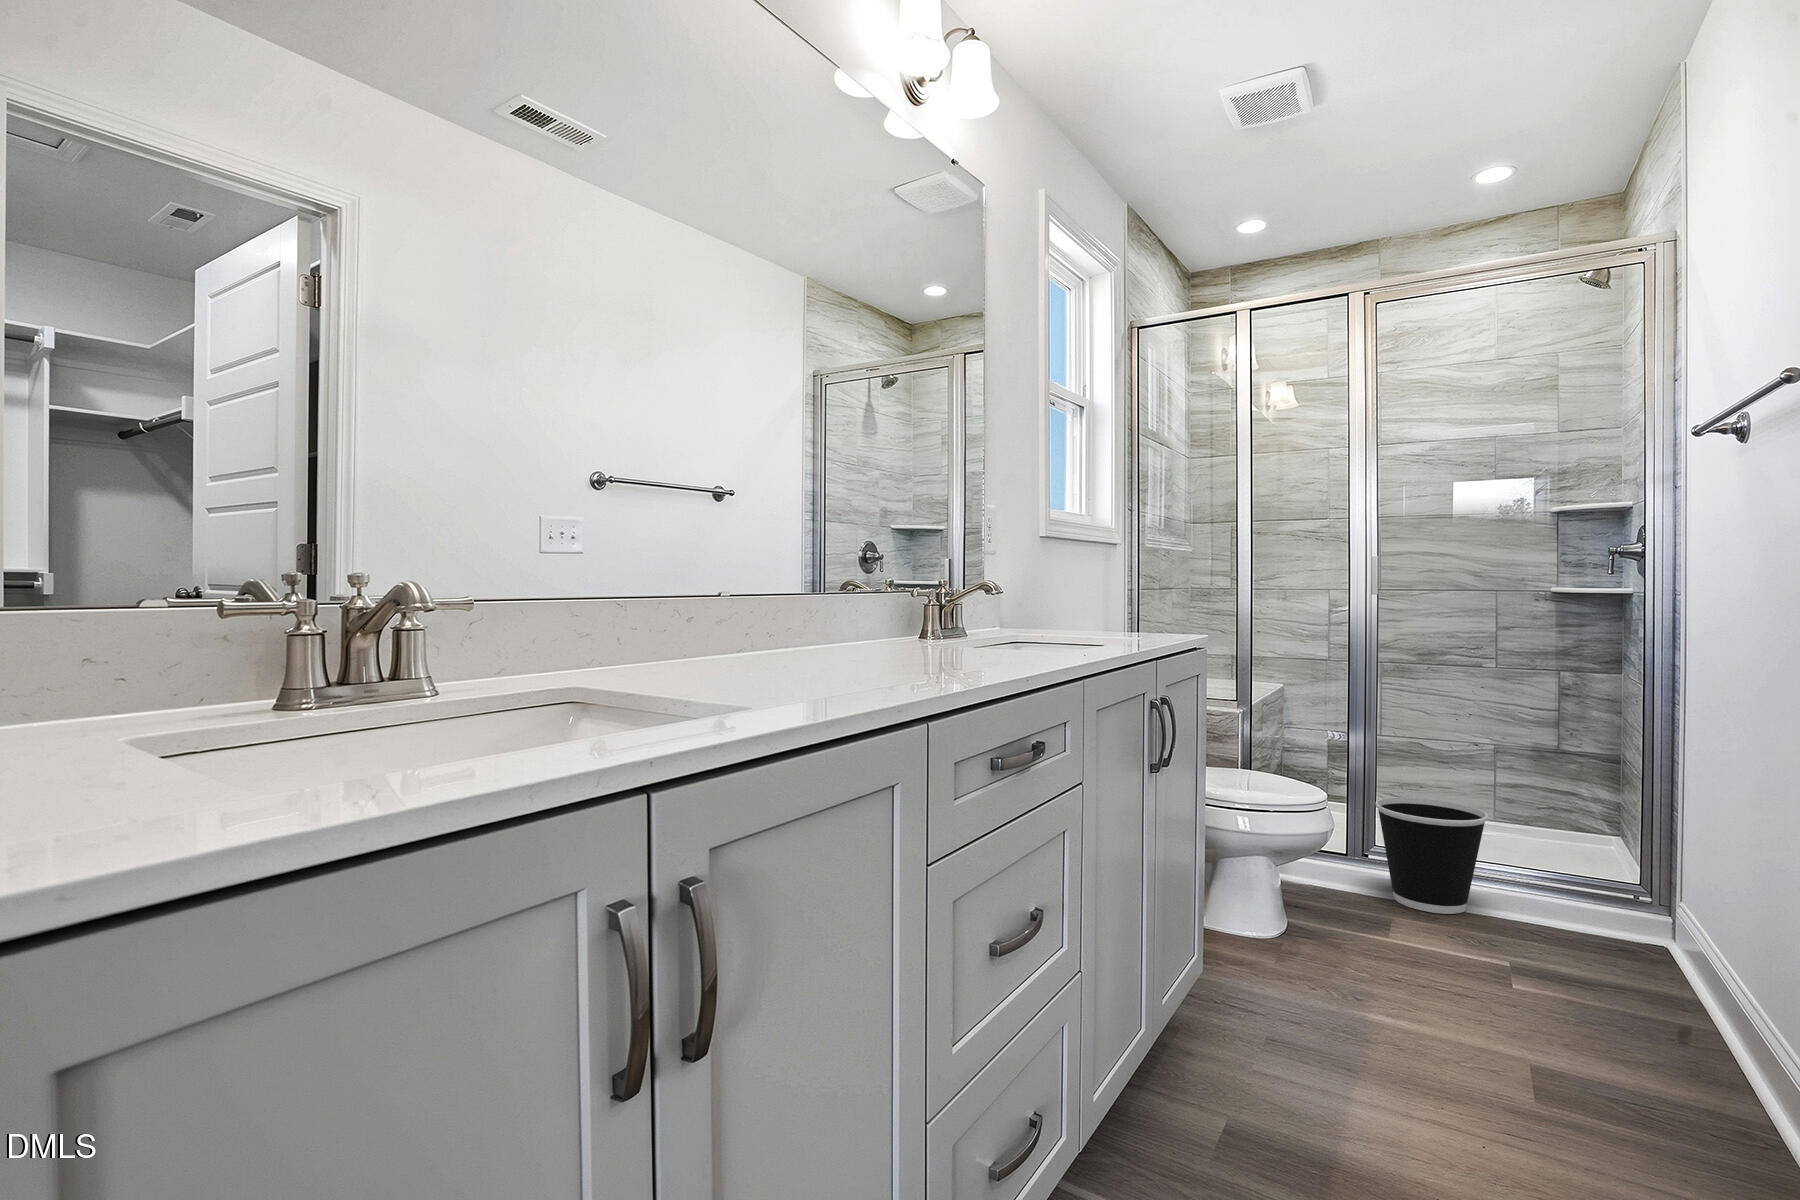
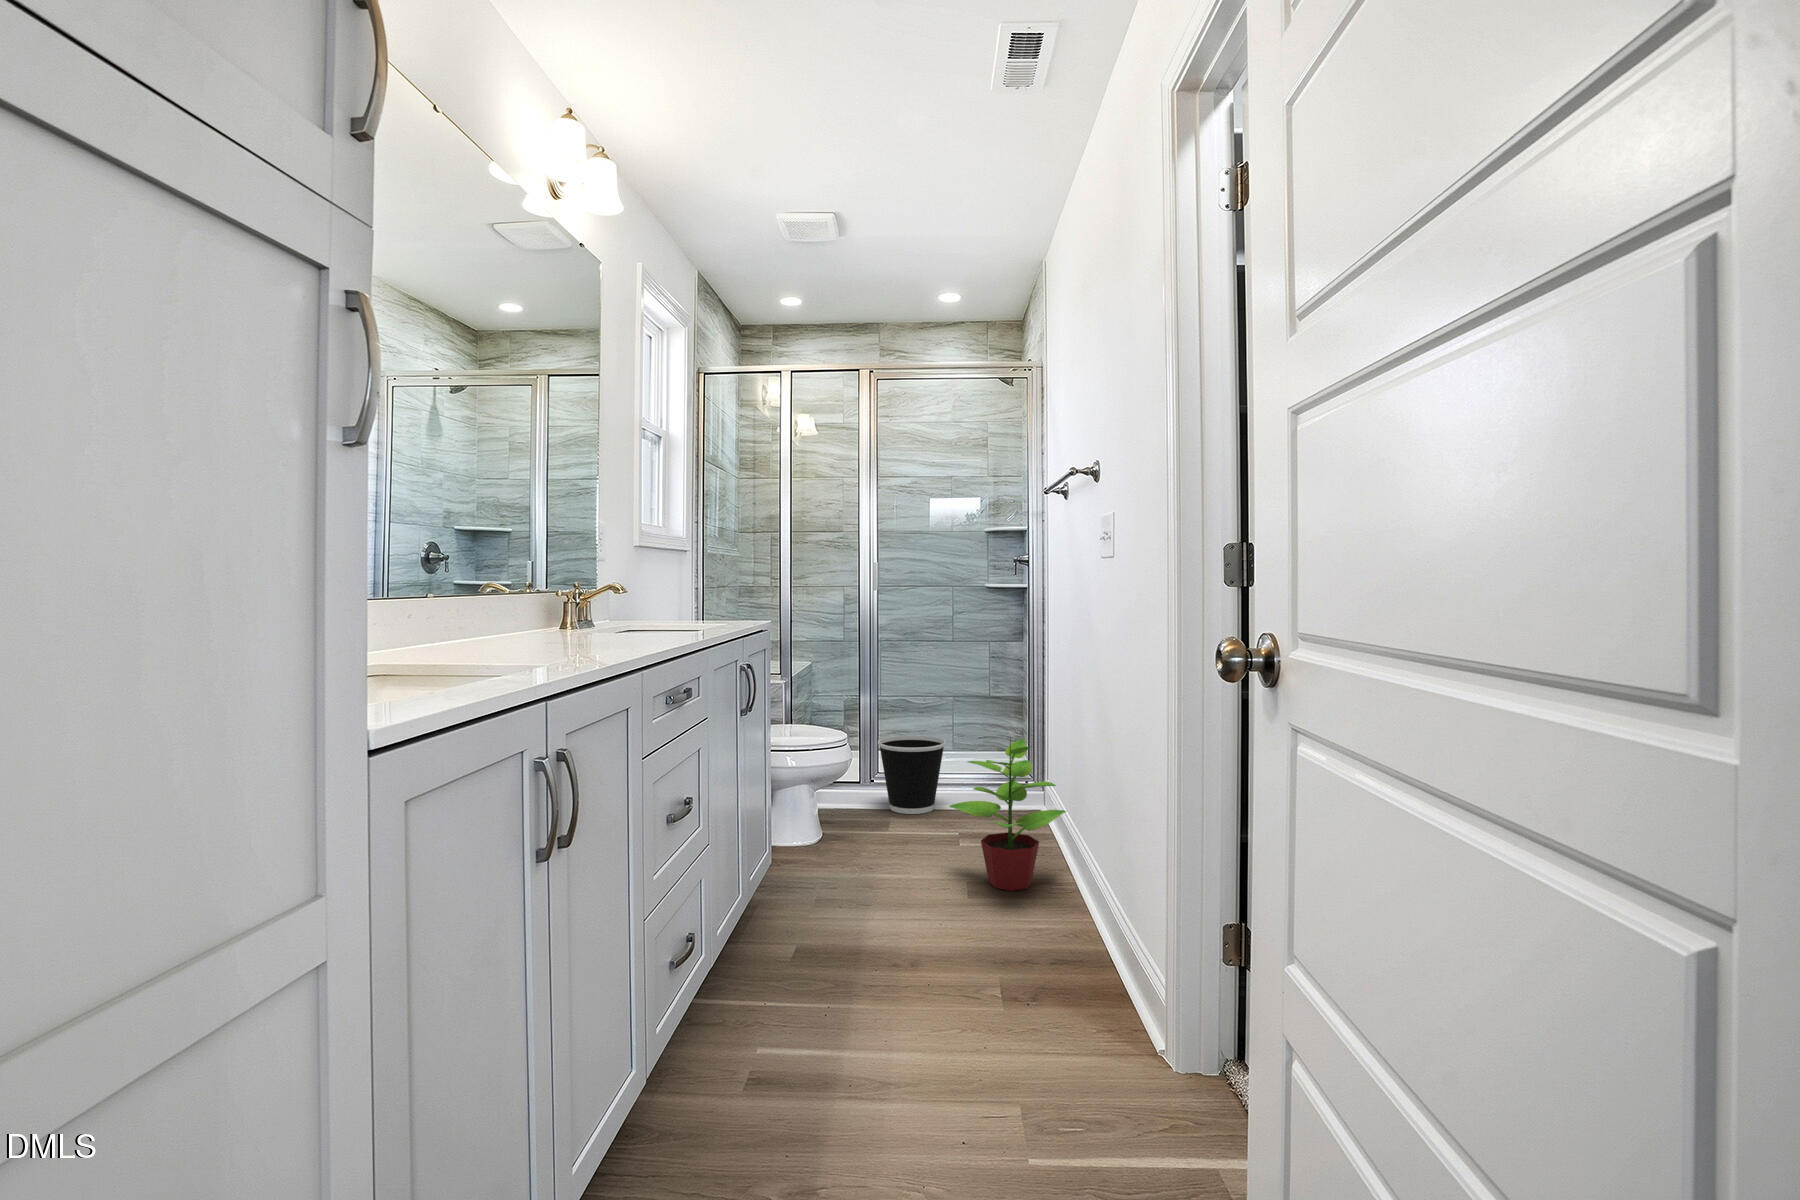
potted plant: none [1500,828,1741,1087] -> present [949,739,1066,891]

